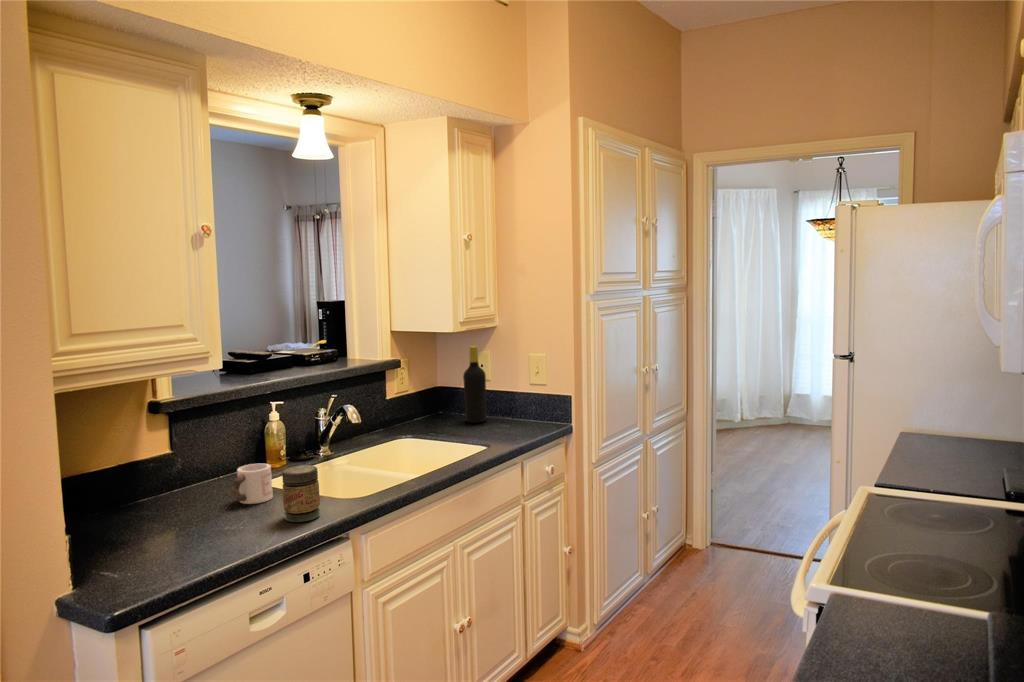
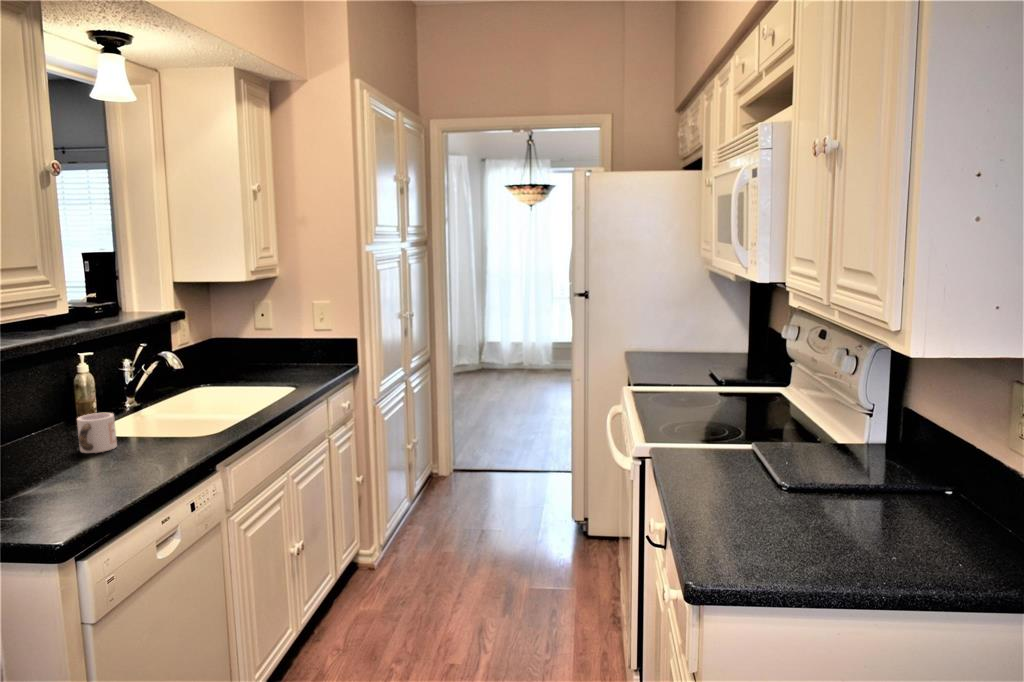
bottle: present [463,346,486,423] -> none [248,296,273,371]
jar: present [282,465,320,522] -> none [150,405,189,460]

